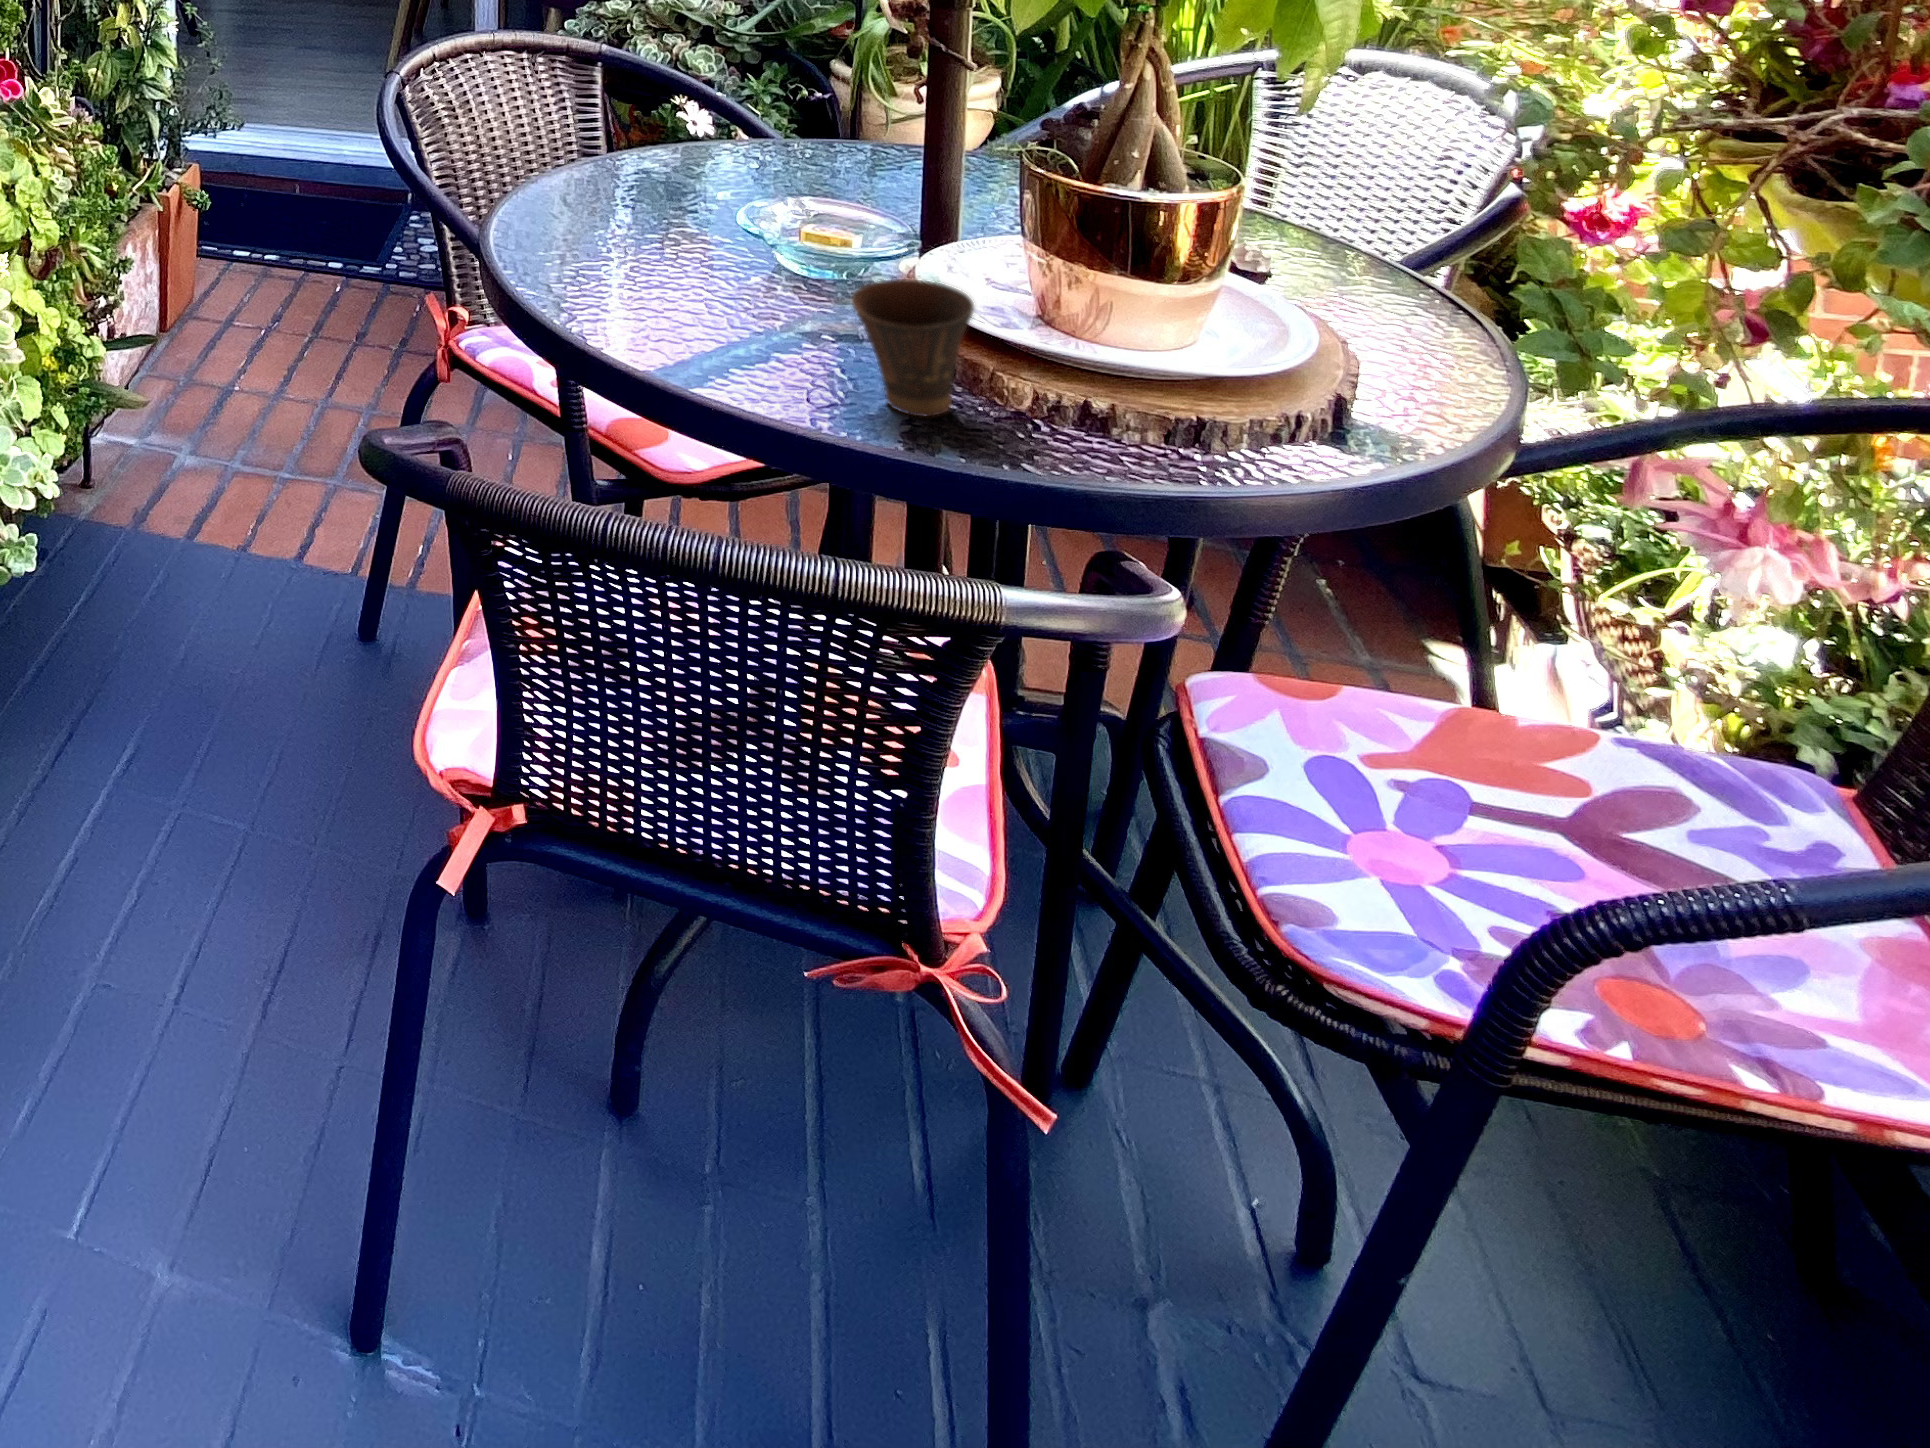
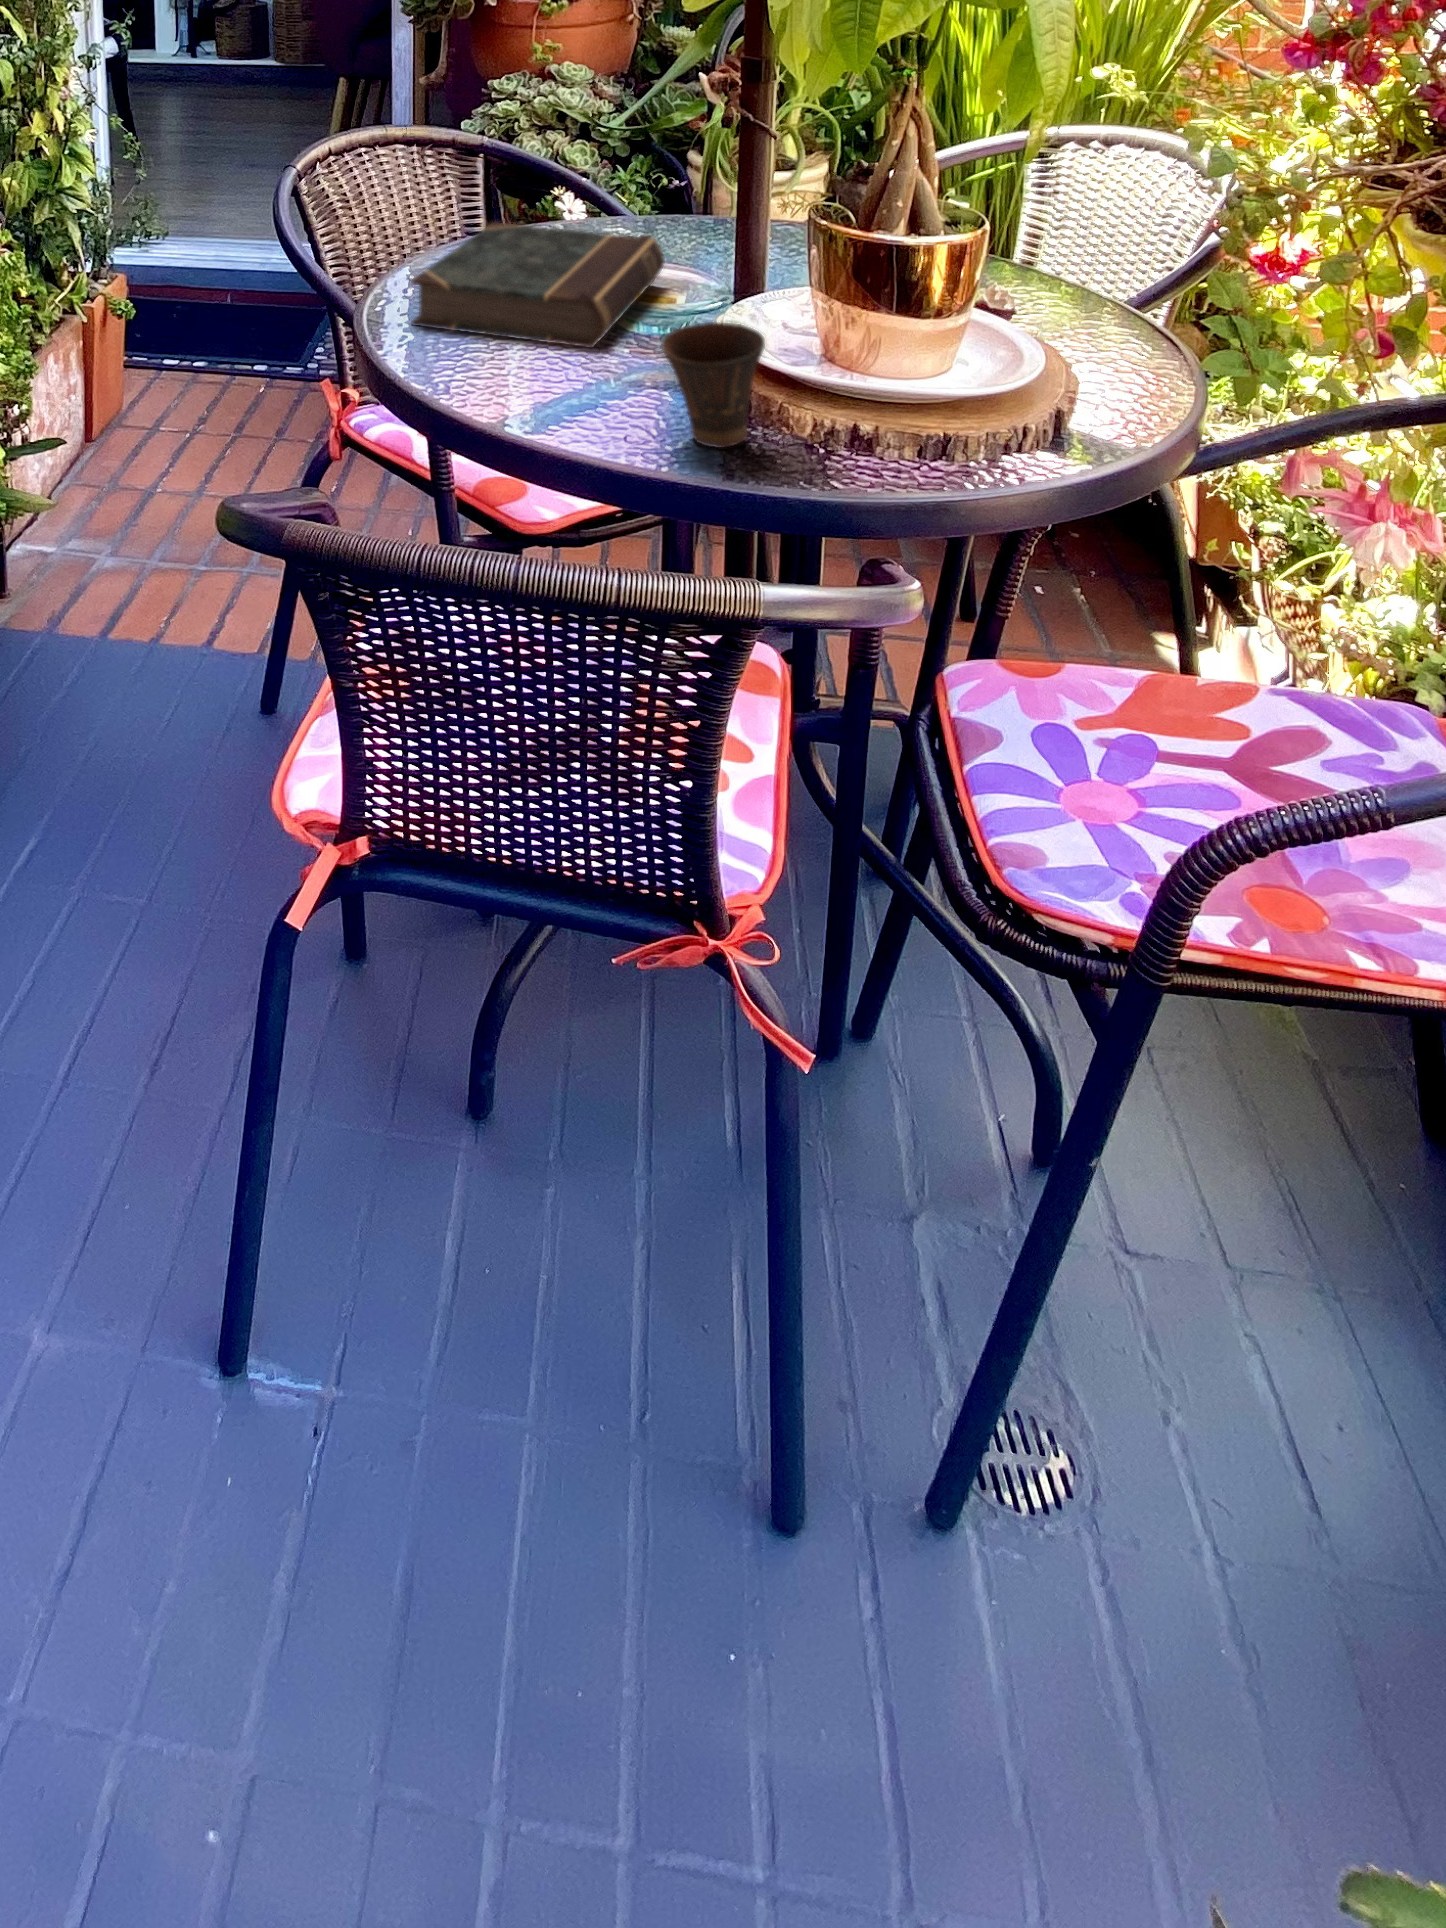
book: none [548,145,826,291] -> present [412,223,665,348]

